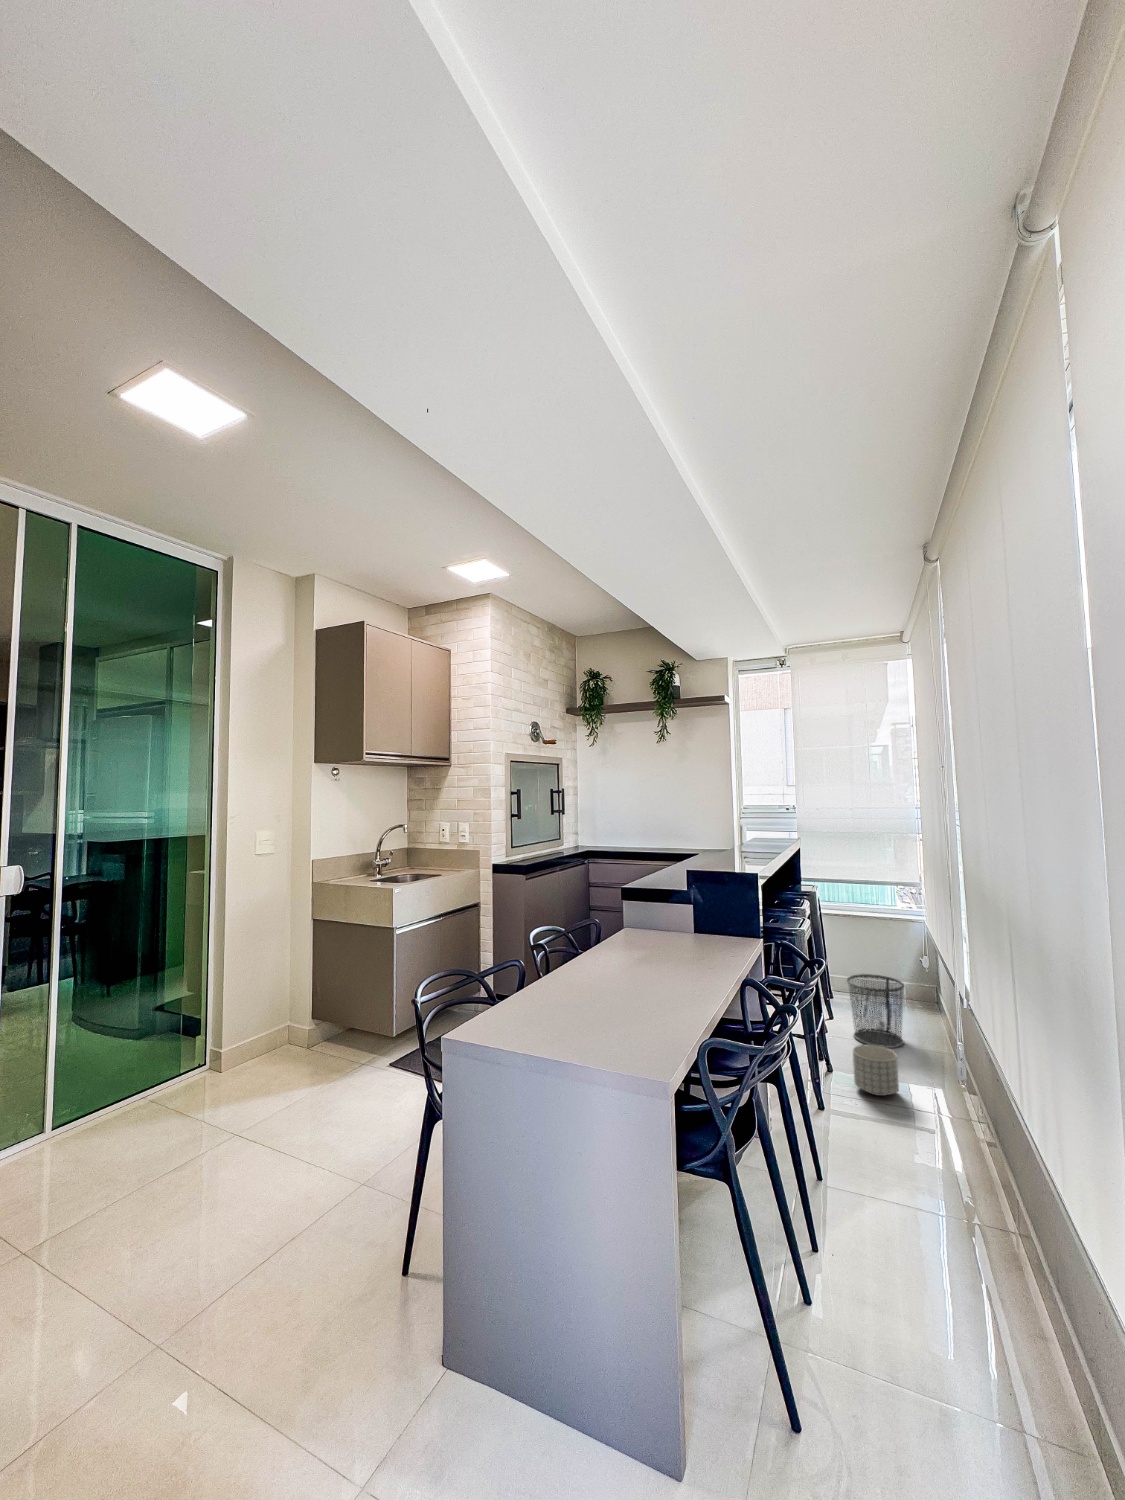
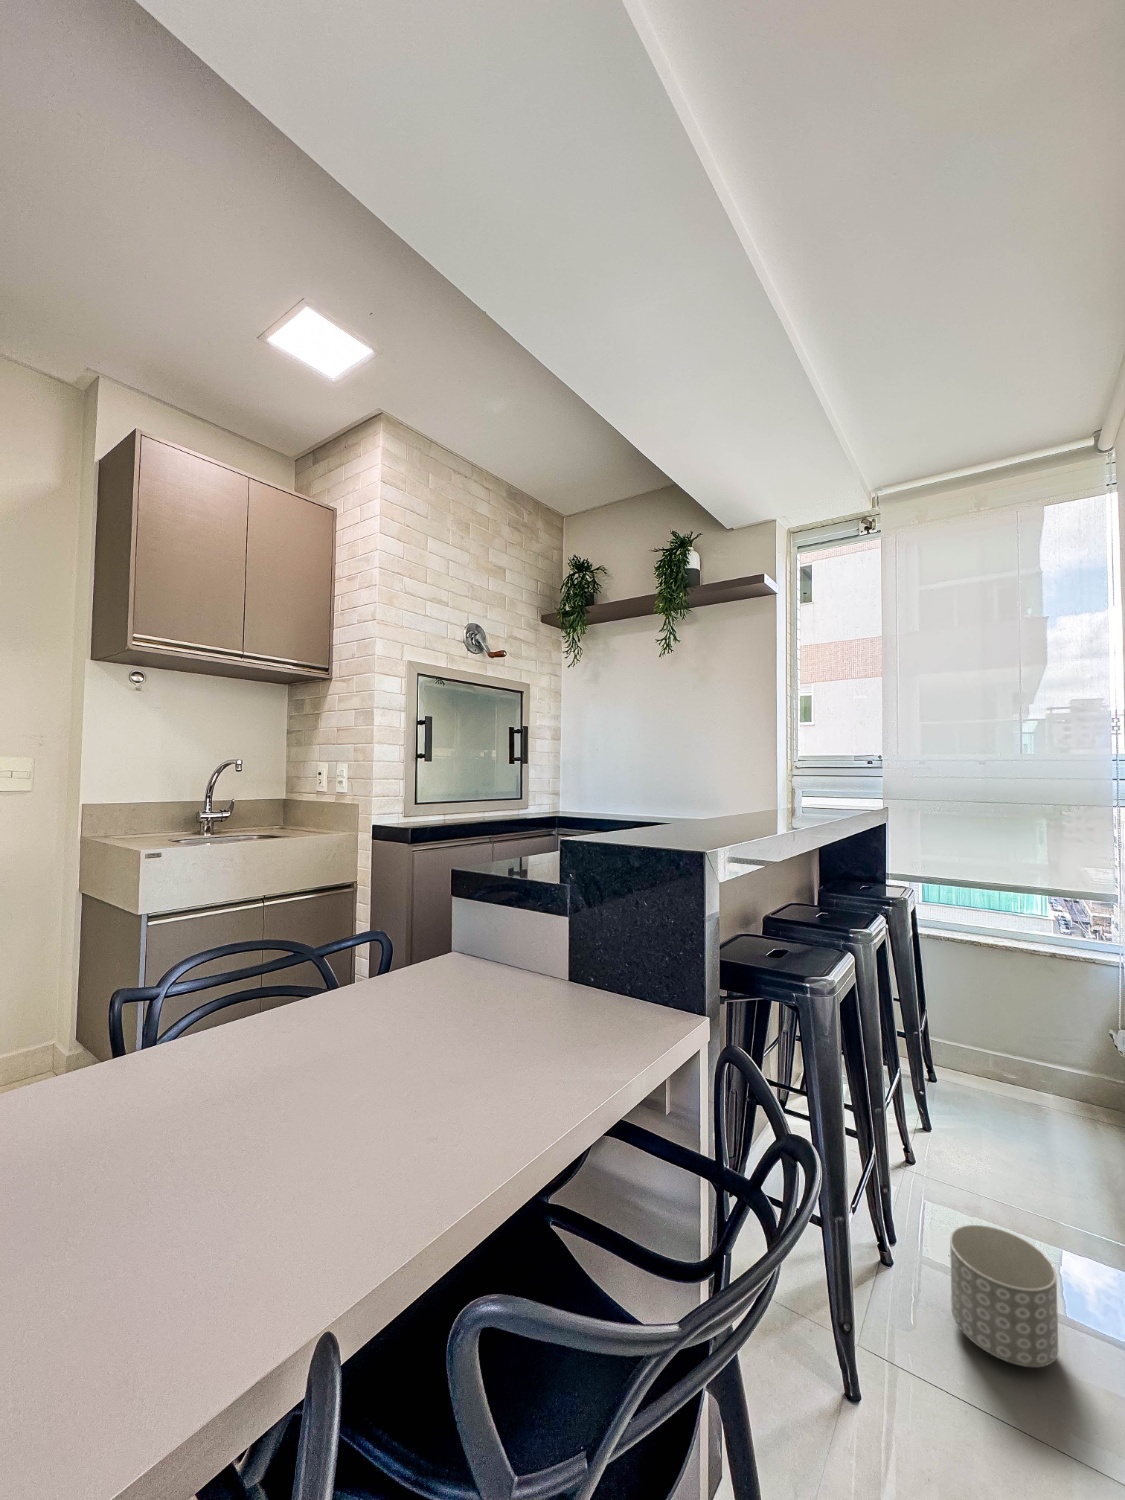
waste bin: present [847,974,904,1048] -> none [949,1047,1069,1201]

